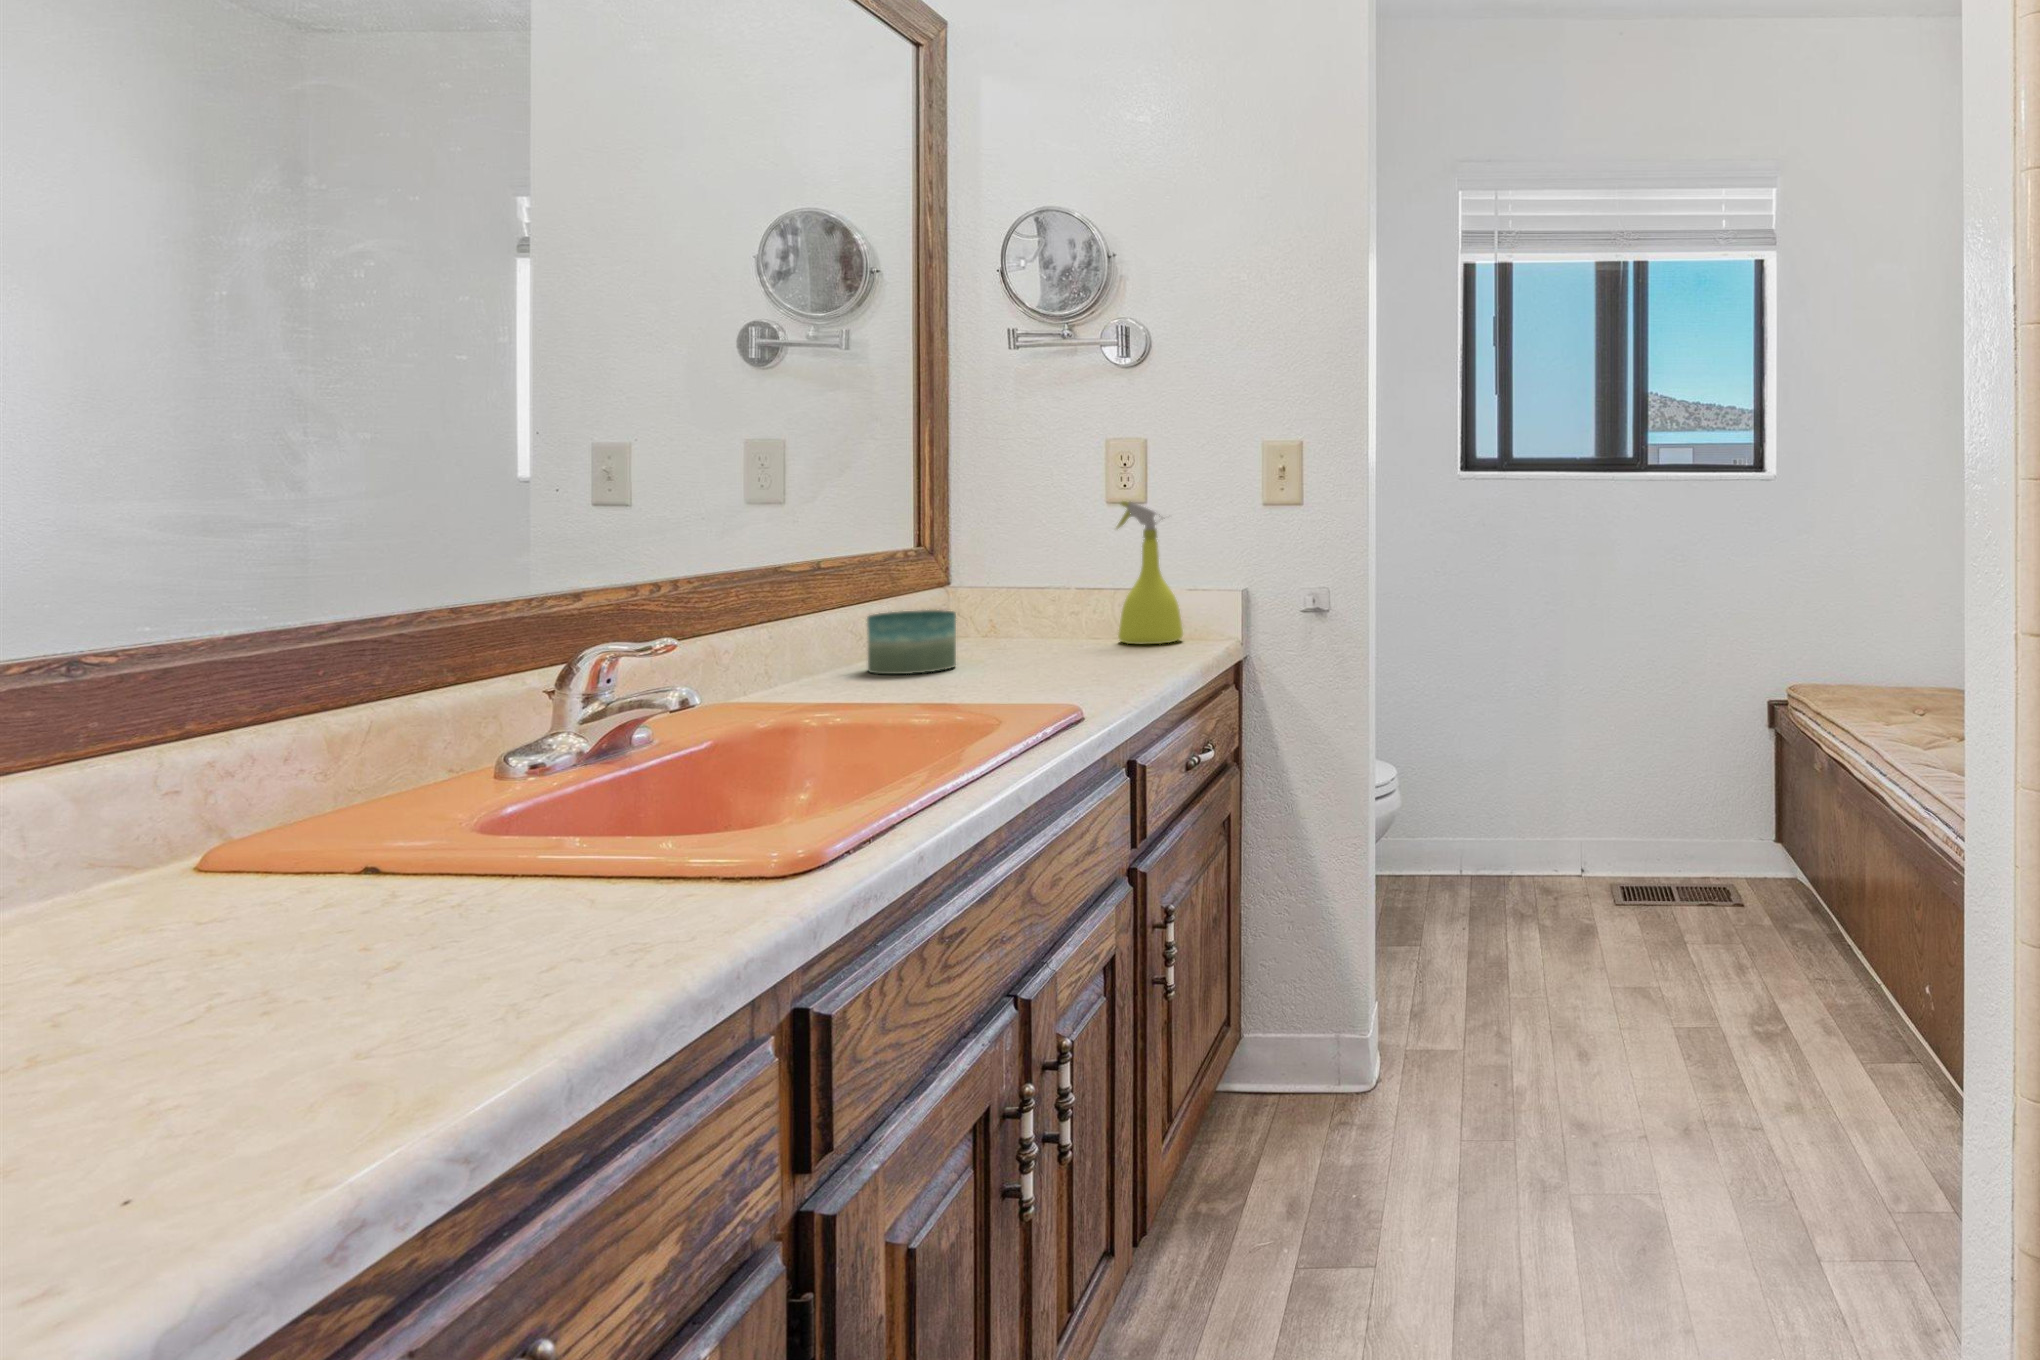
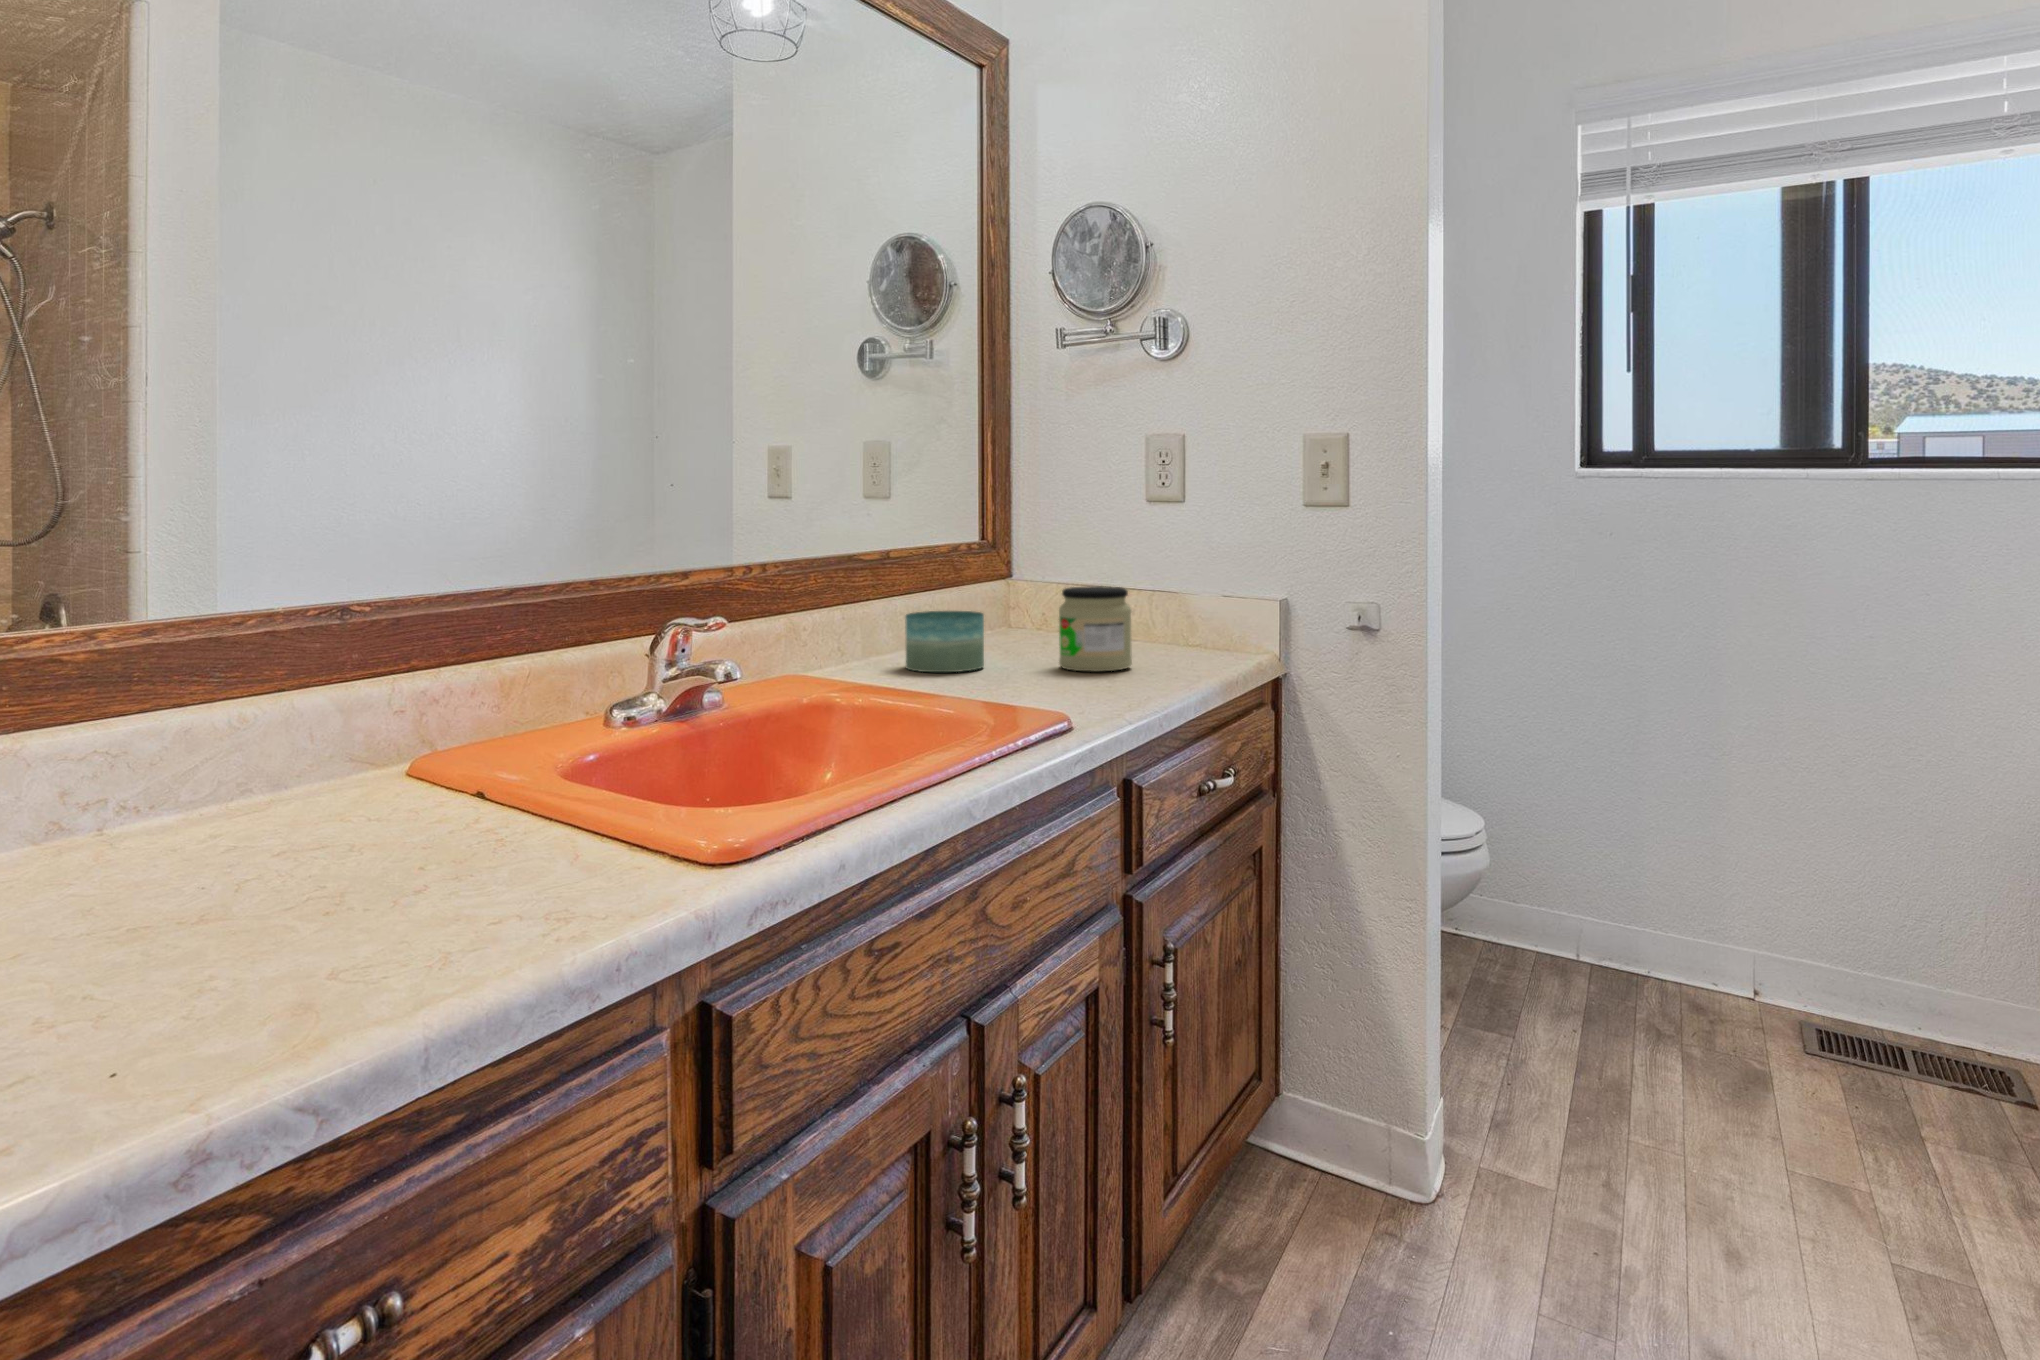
spray bottle: present [1117,501,1183,644] -> none [1146,504,1216,656]
jar: none [1035,581,1111,663] -> present [1059,586,1132,671]

